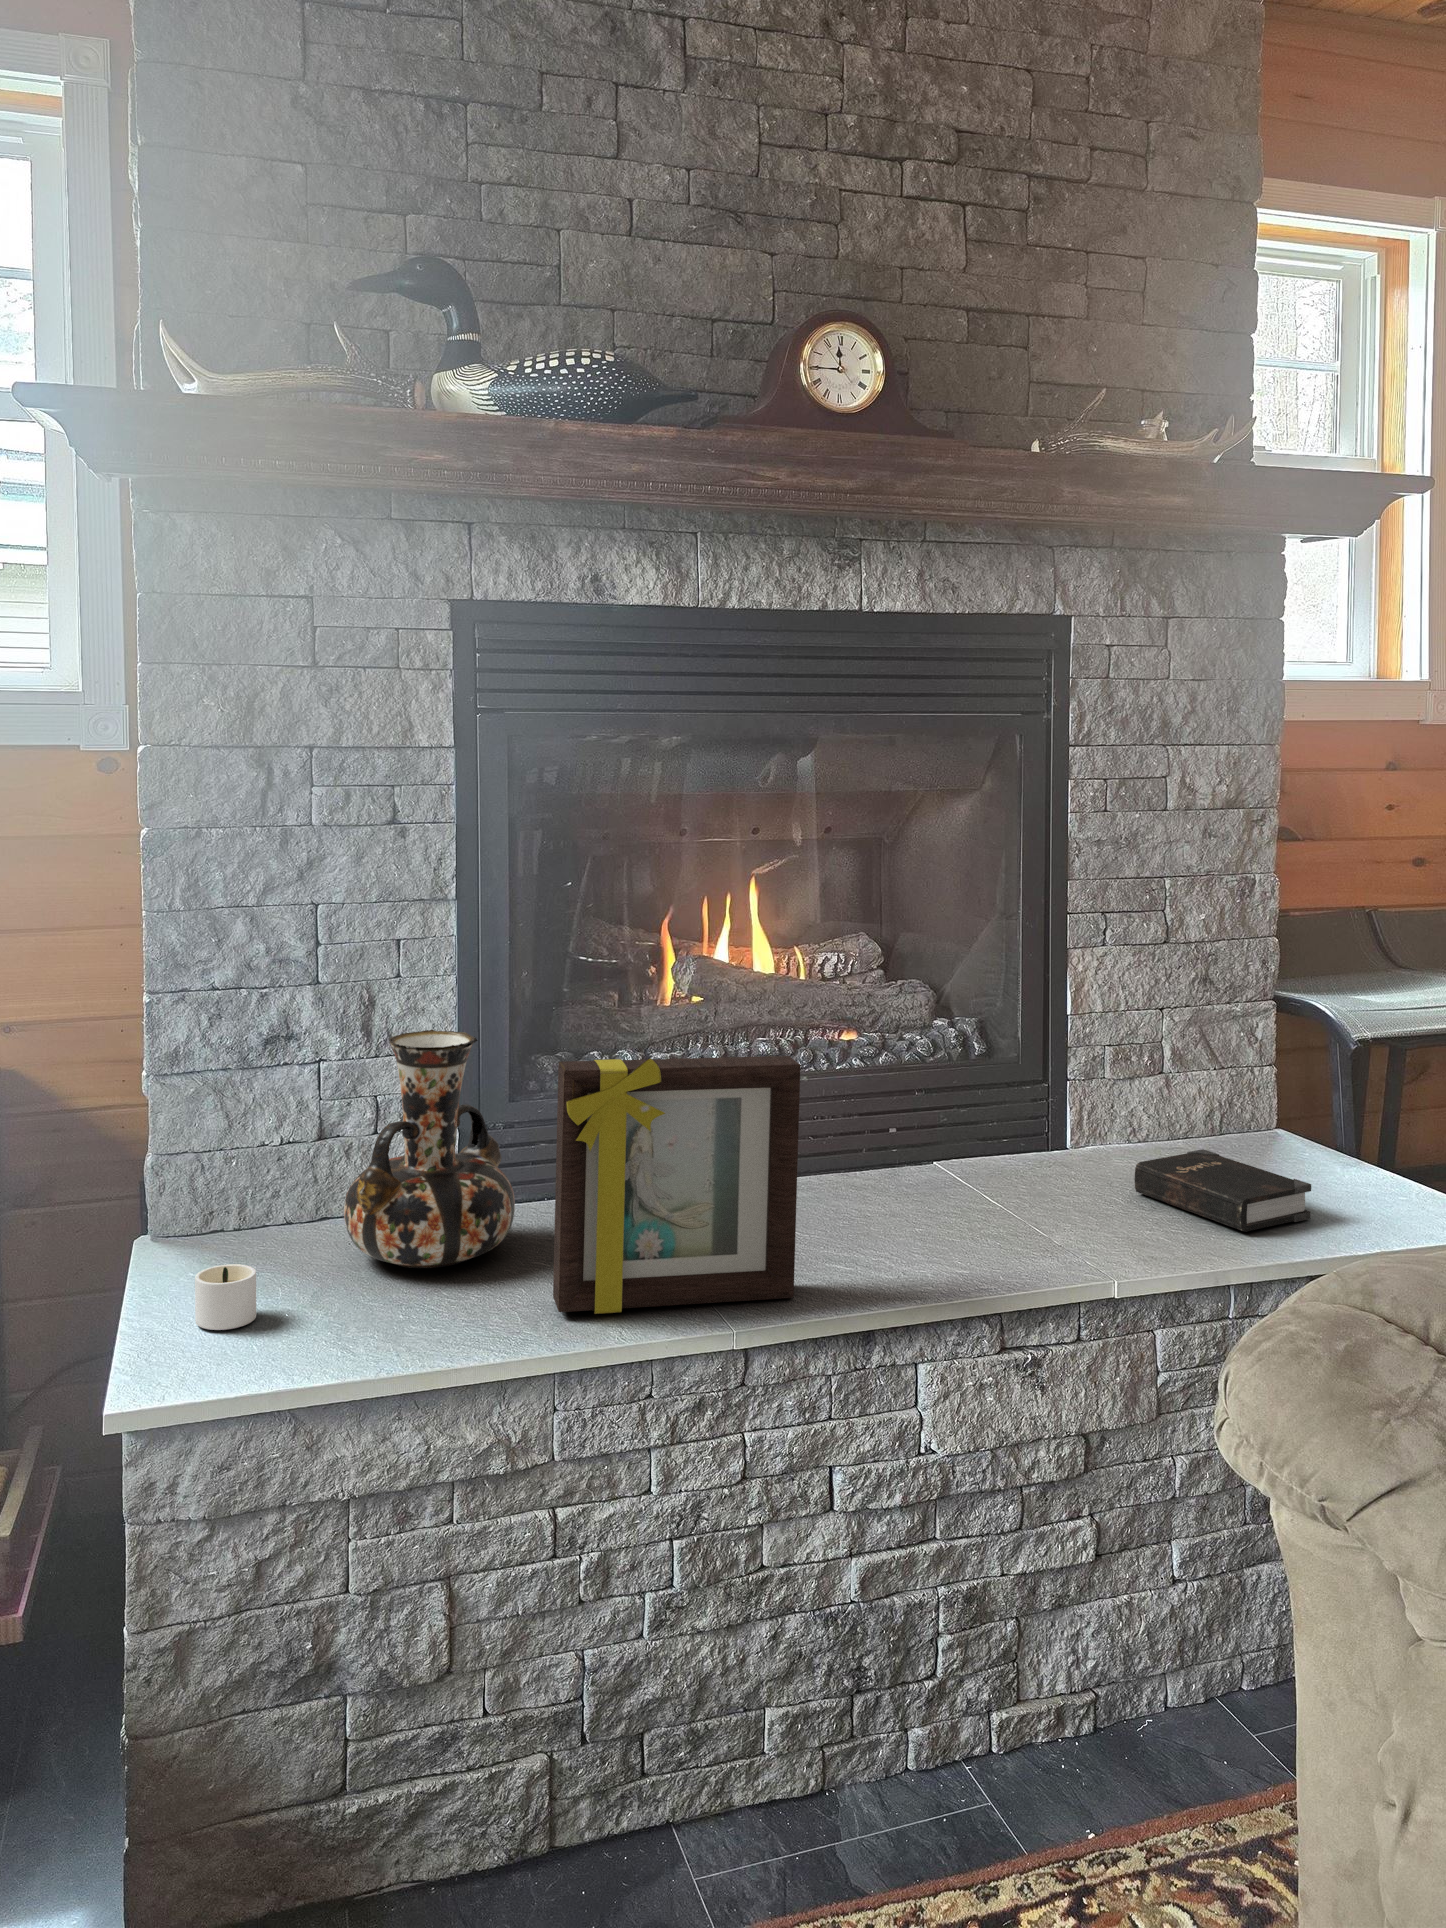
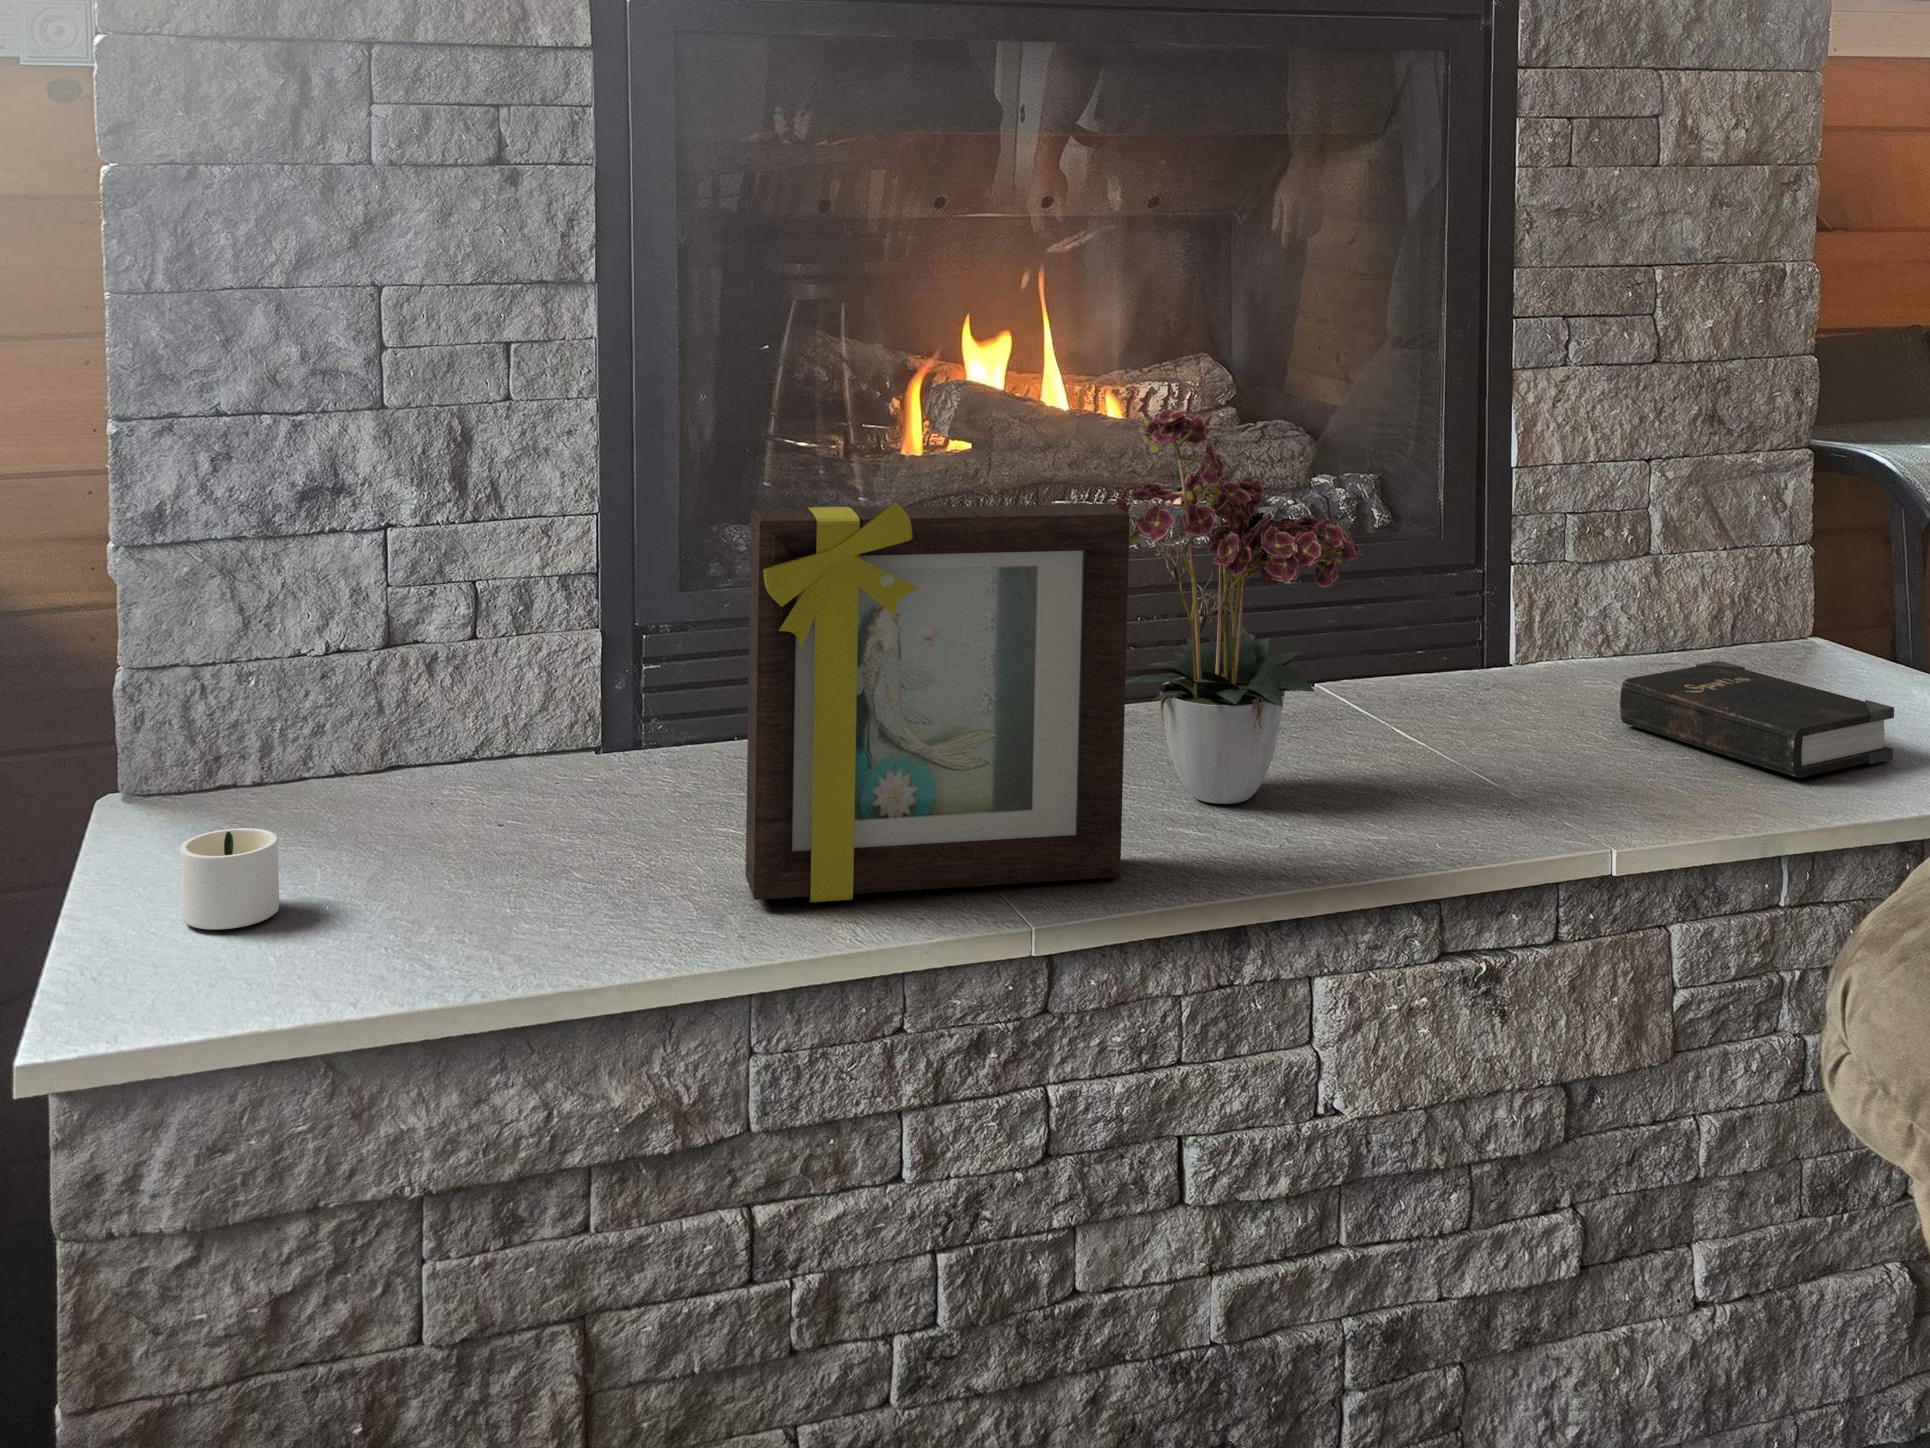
flower arrangement: none [780,976,966,1248] -> present [1113,409,1362,804]
decorative vase: present [344,1029,515,1268] -> none [424,473,687,836]

